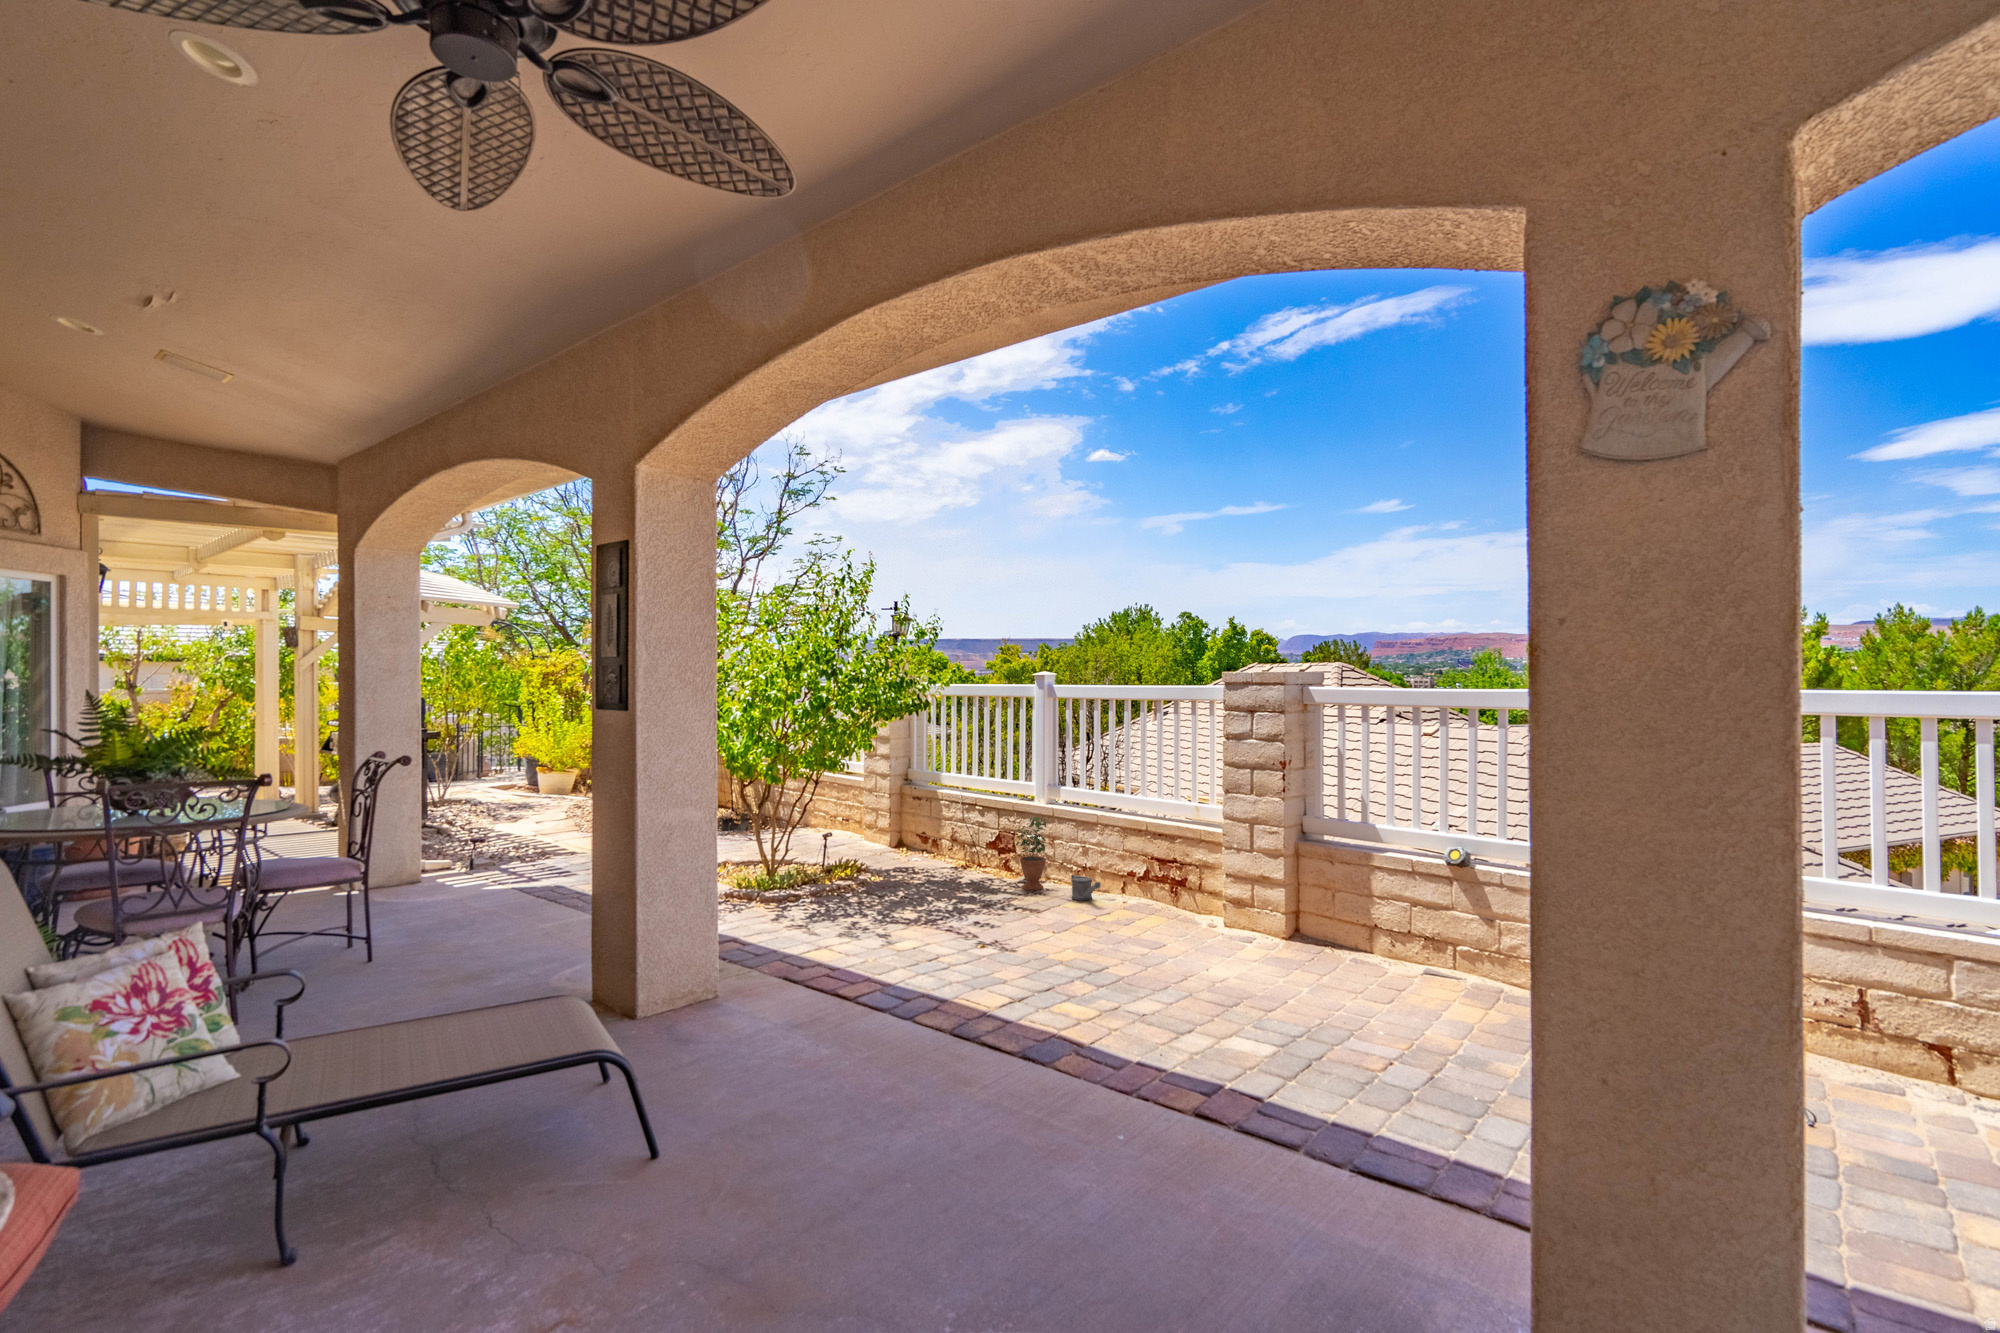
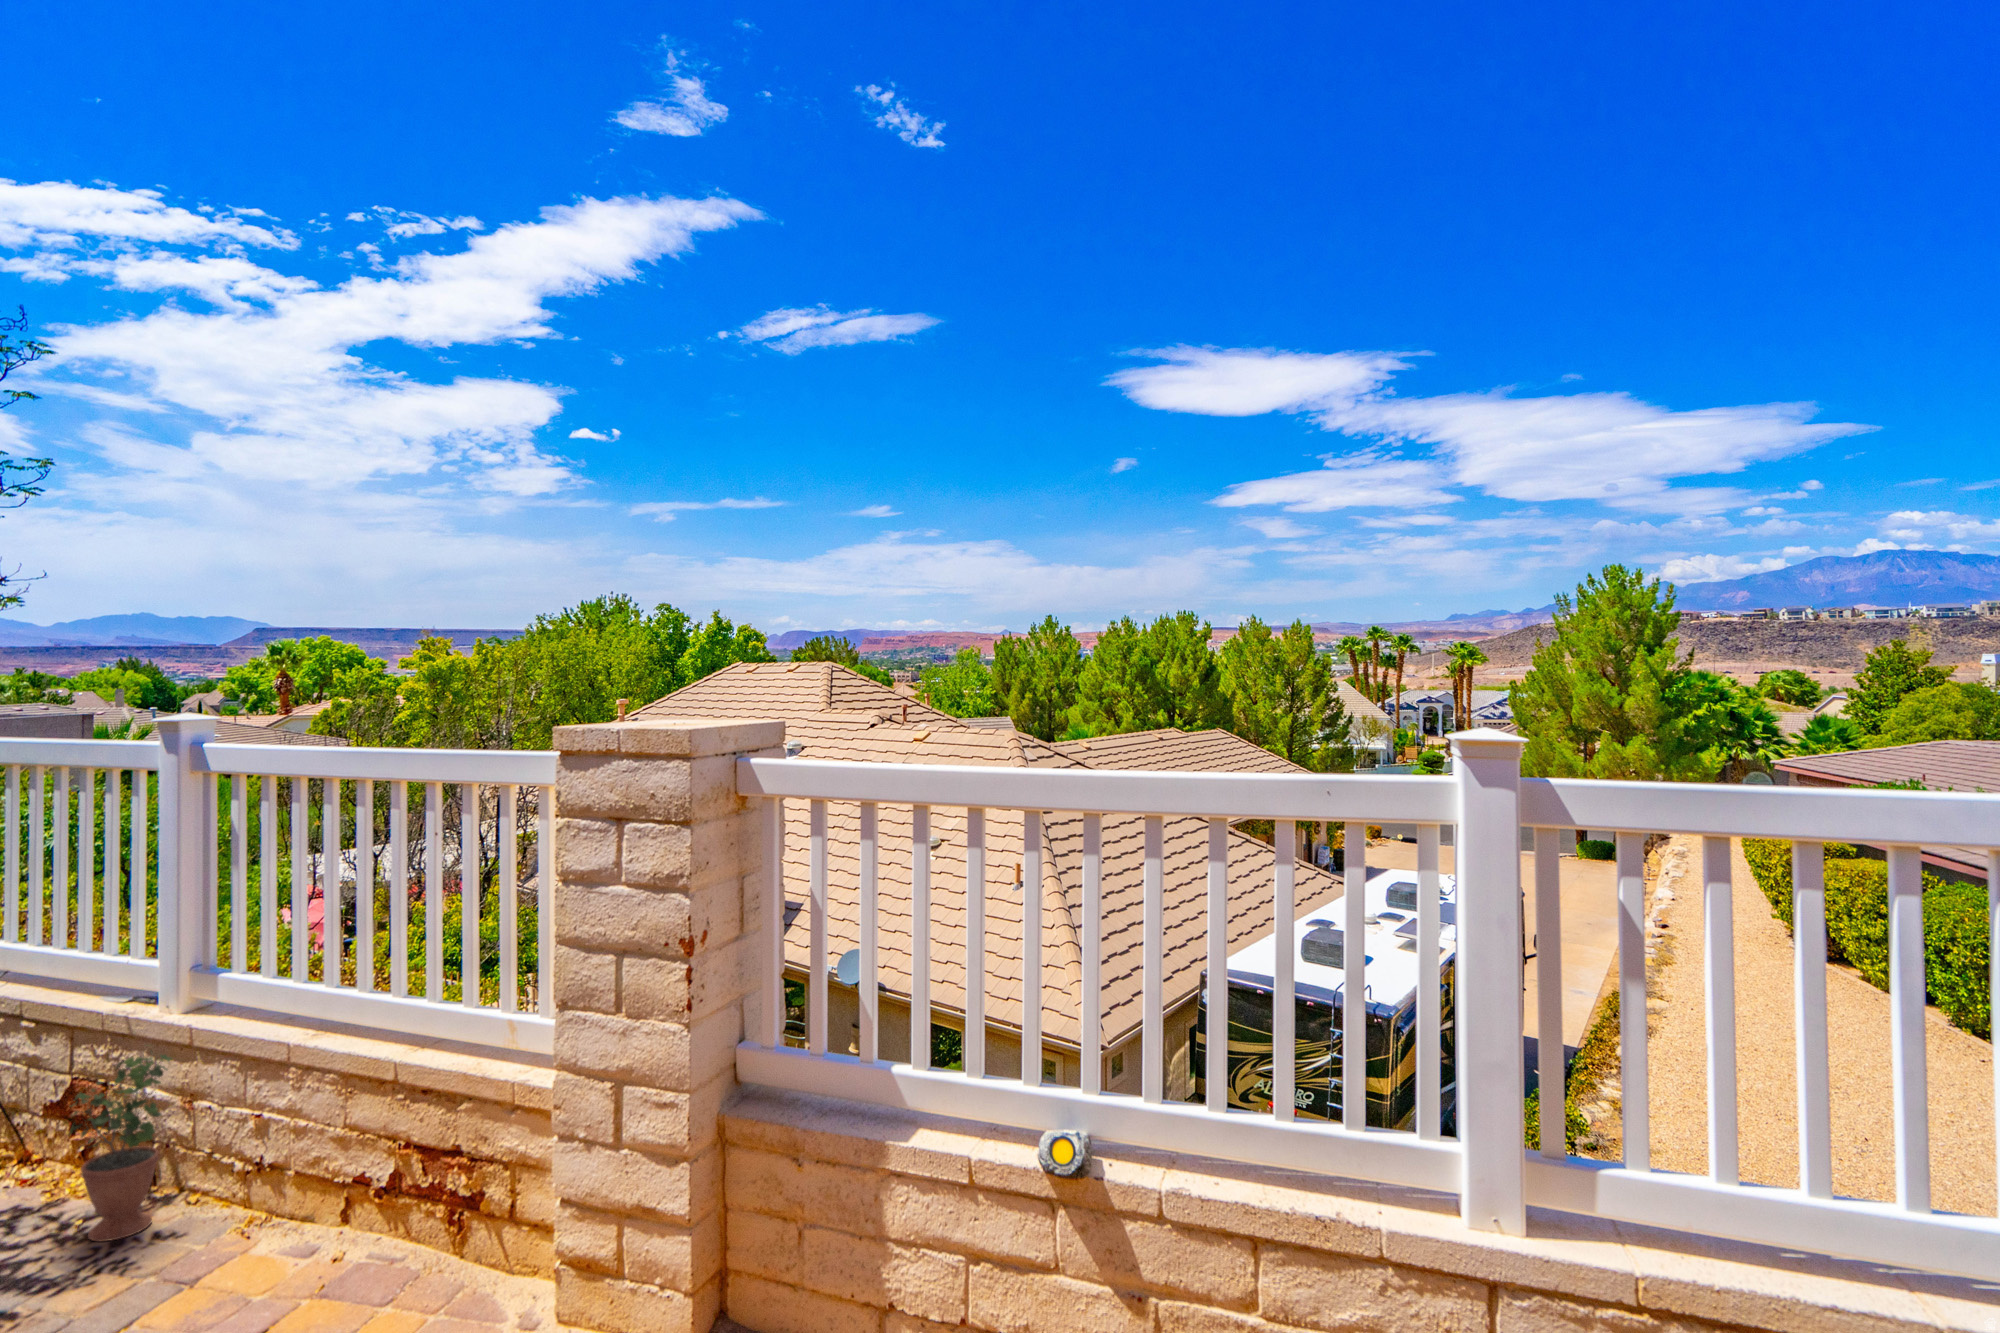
watering can: present [1071,875,1101,901] -> none [204,1193,269,1268]

